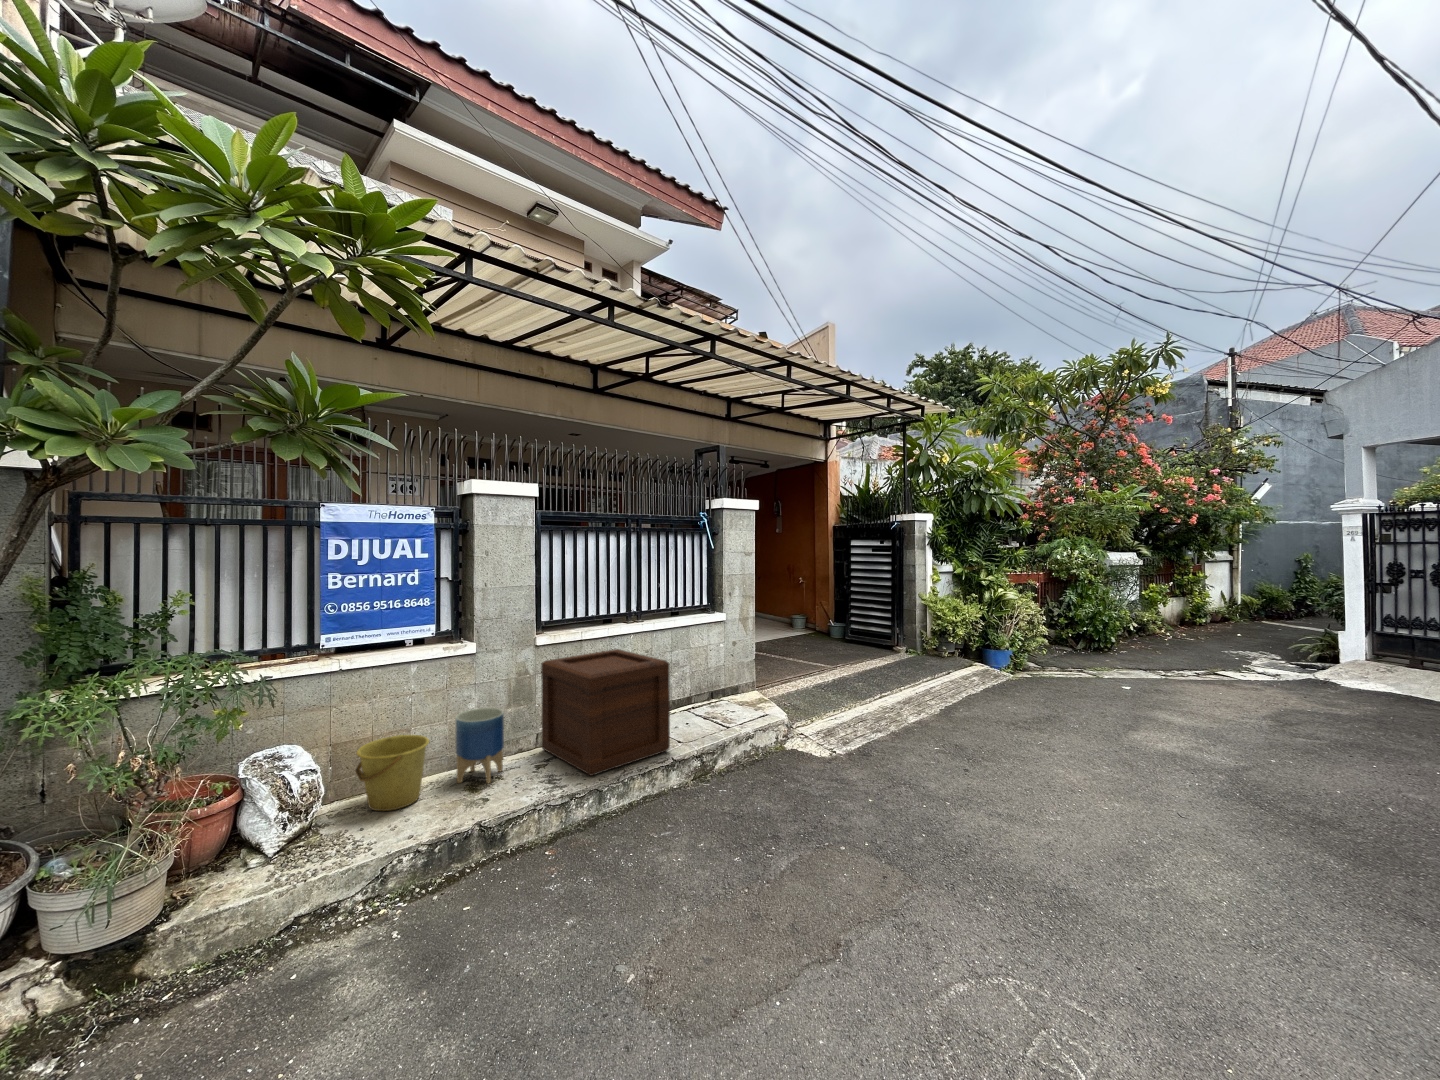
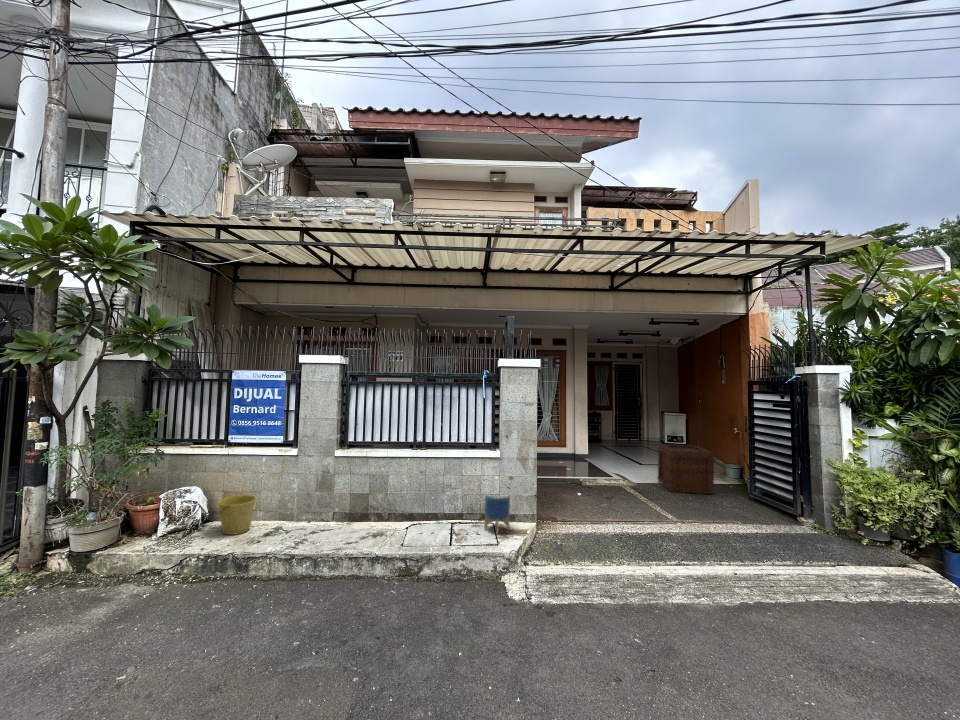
wooden crate: present [541,649,670,776] -> present [658,444,714,494]
planter: present [455,708,504,784] -> present [484,495,510,534]

